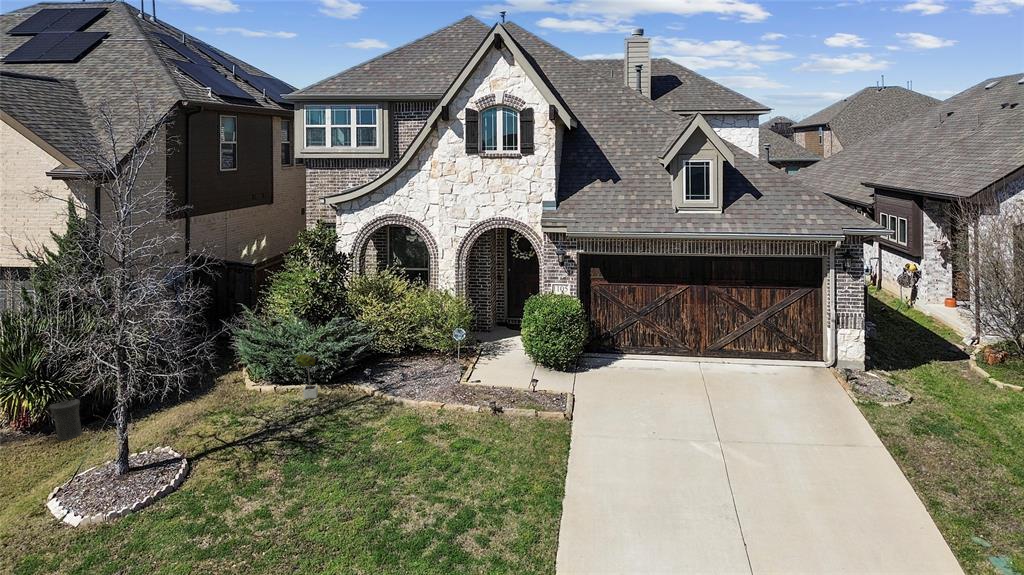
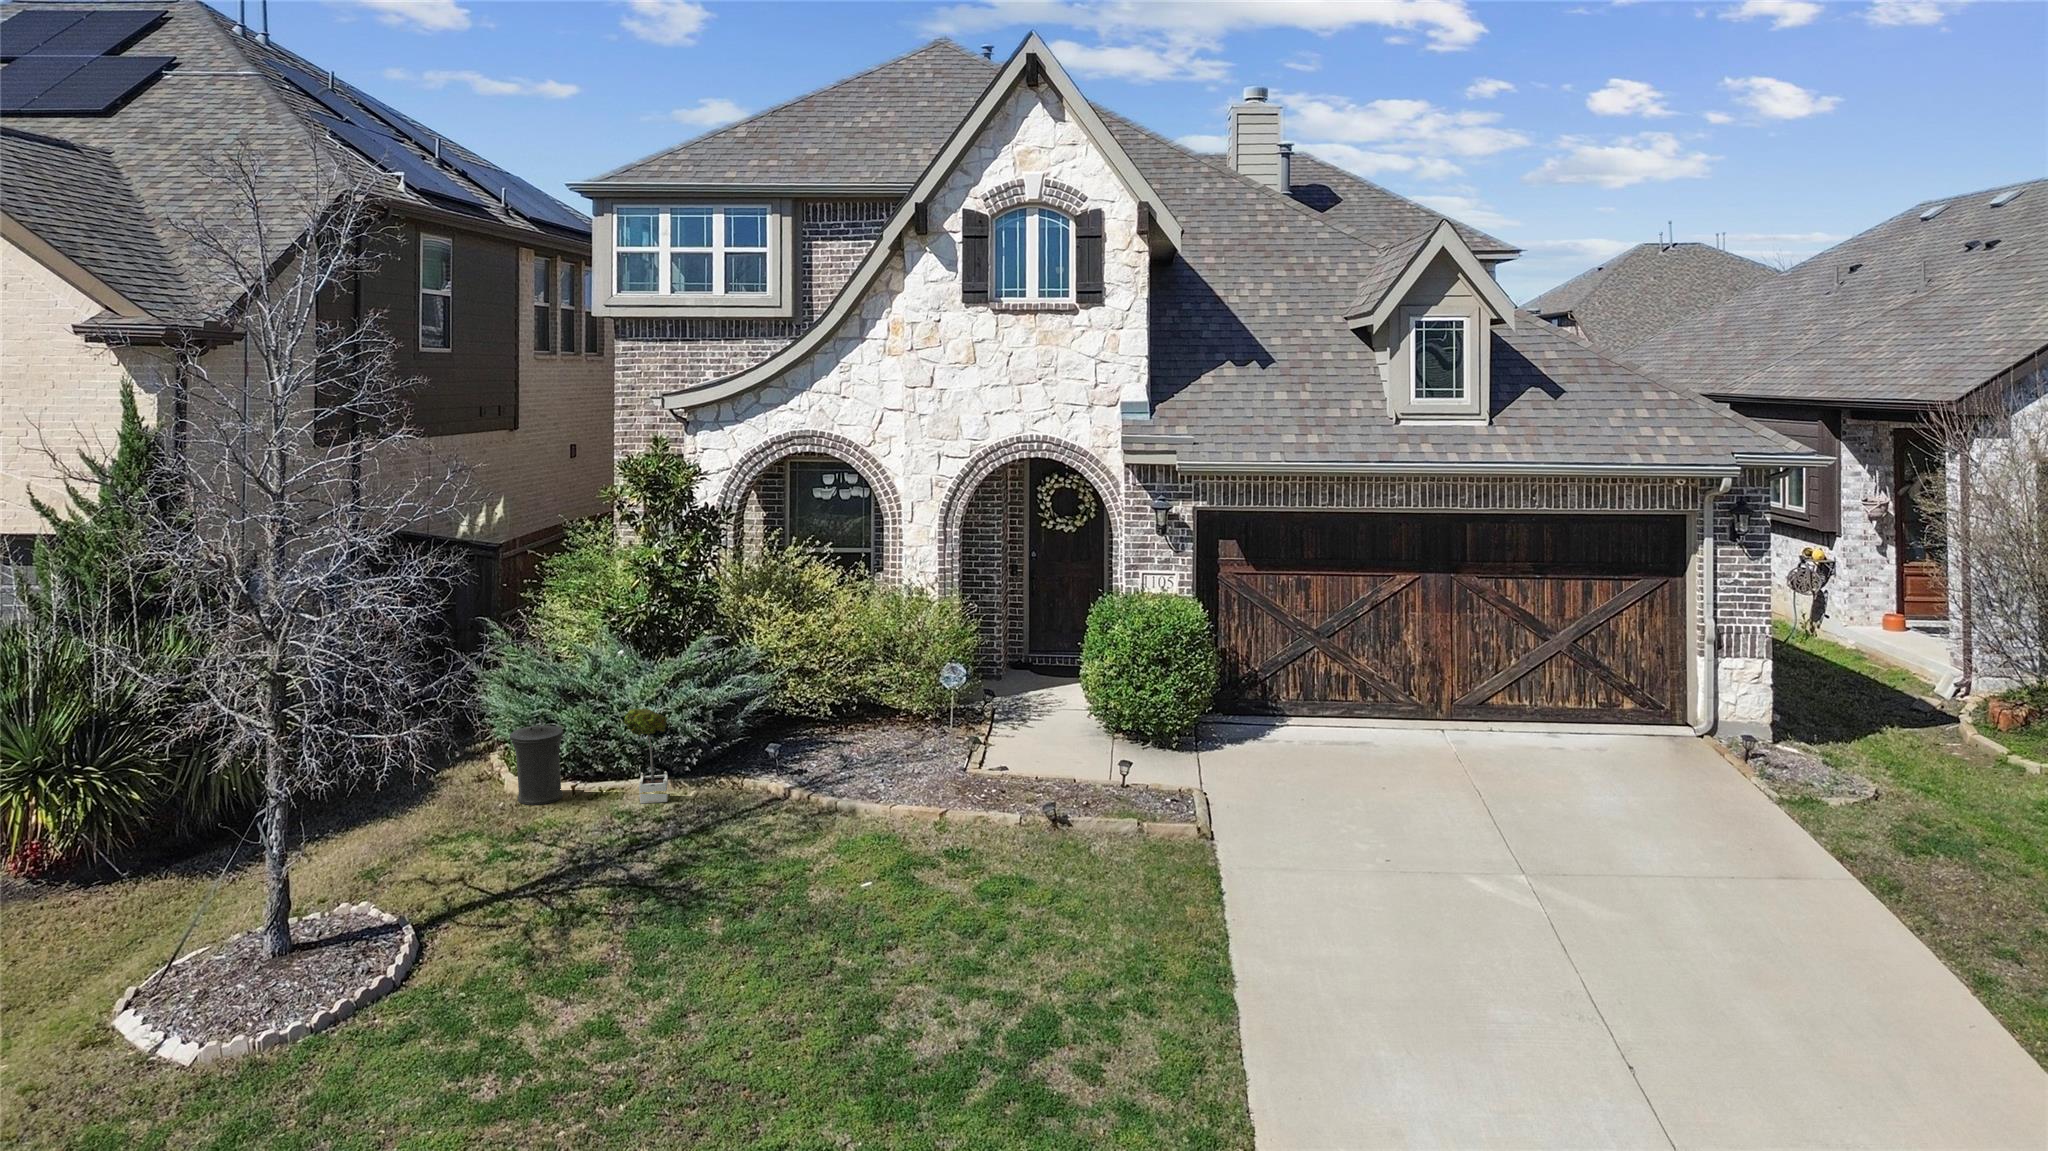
trash can: present [50,399,82,440] -> present [510,726,564,805]

